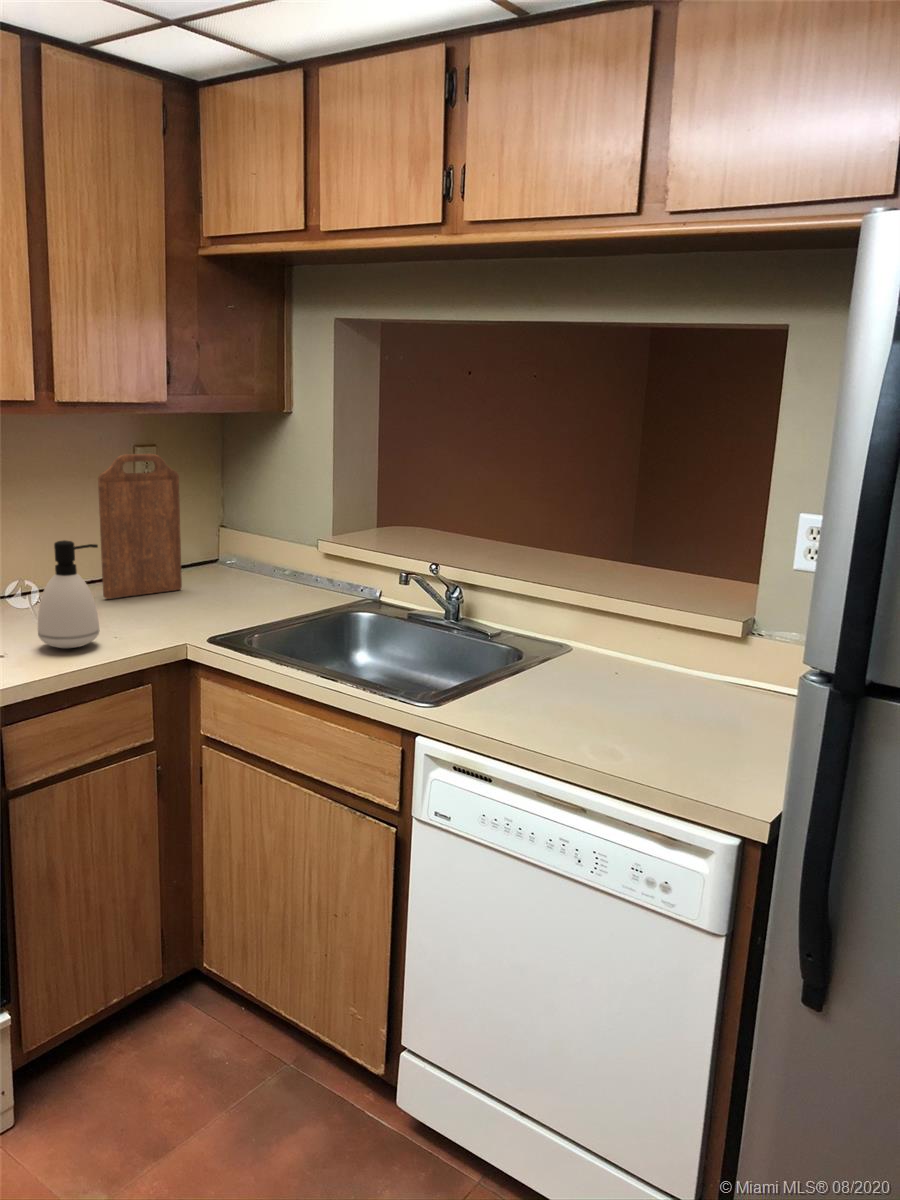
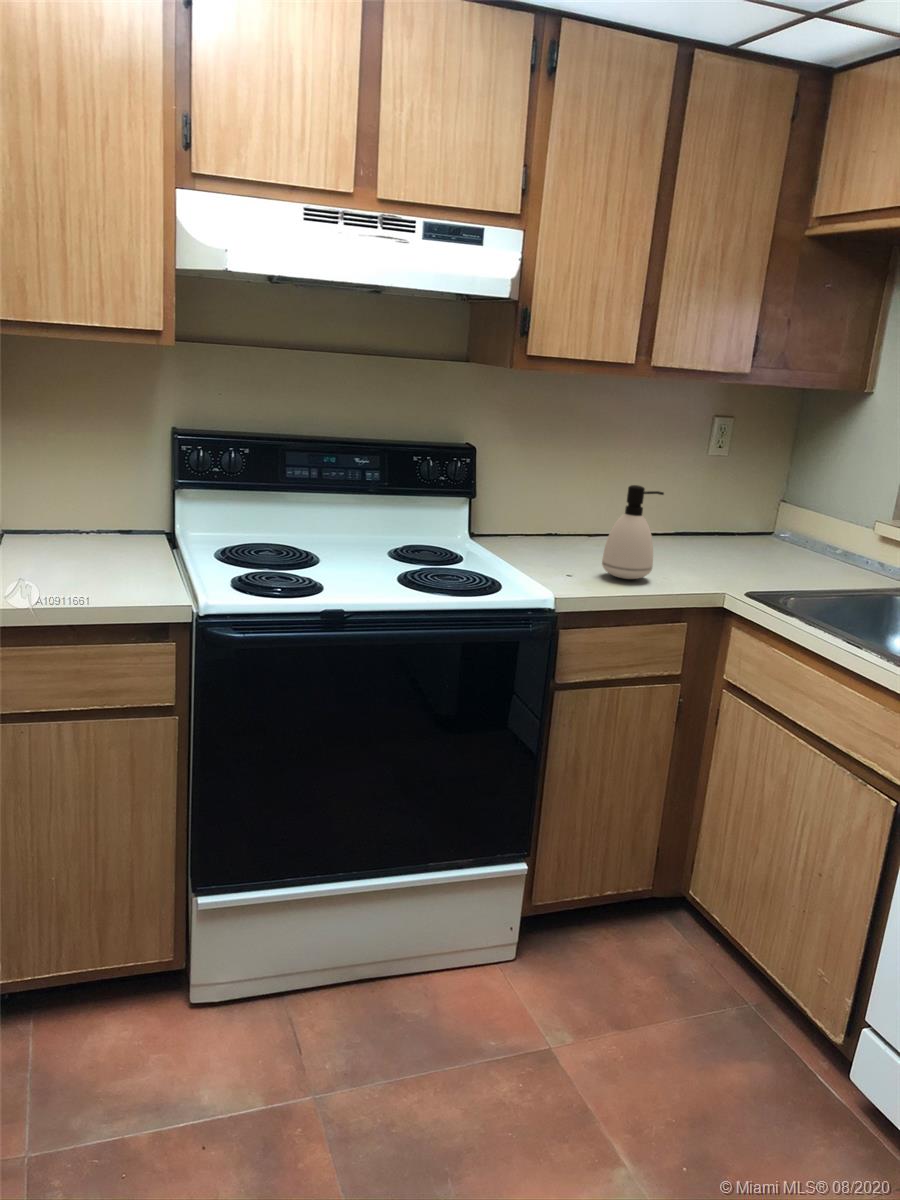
cutting board: present [98,454,182,599] -> none [661,420,749,552]

